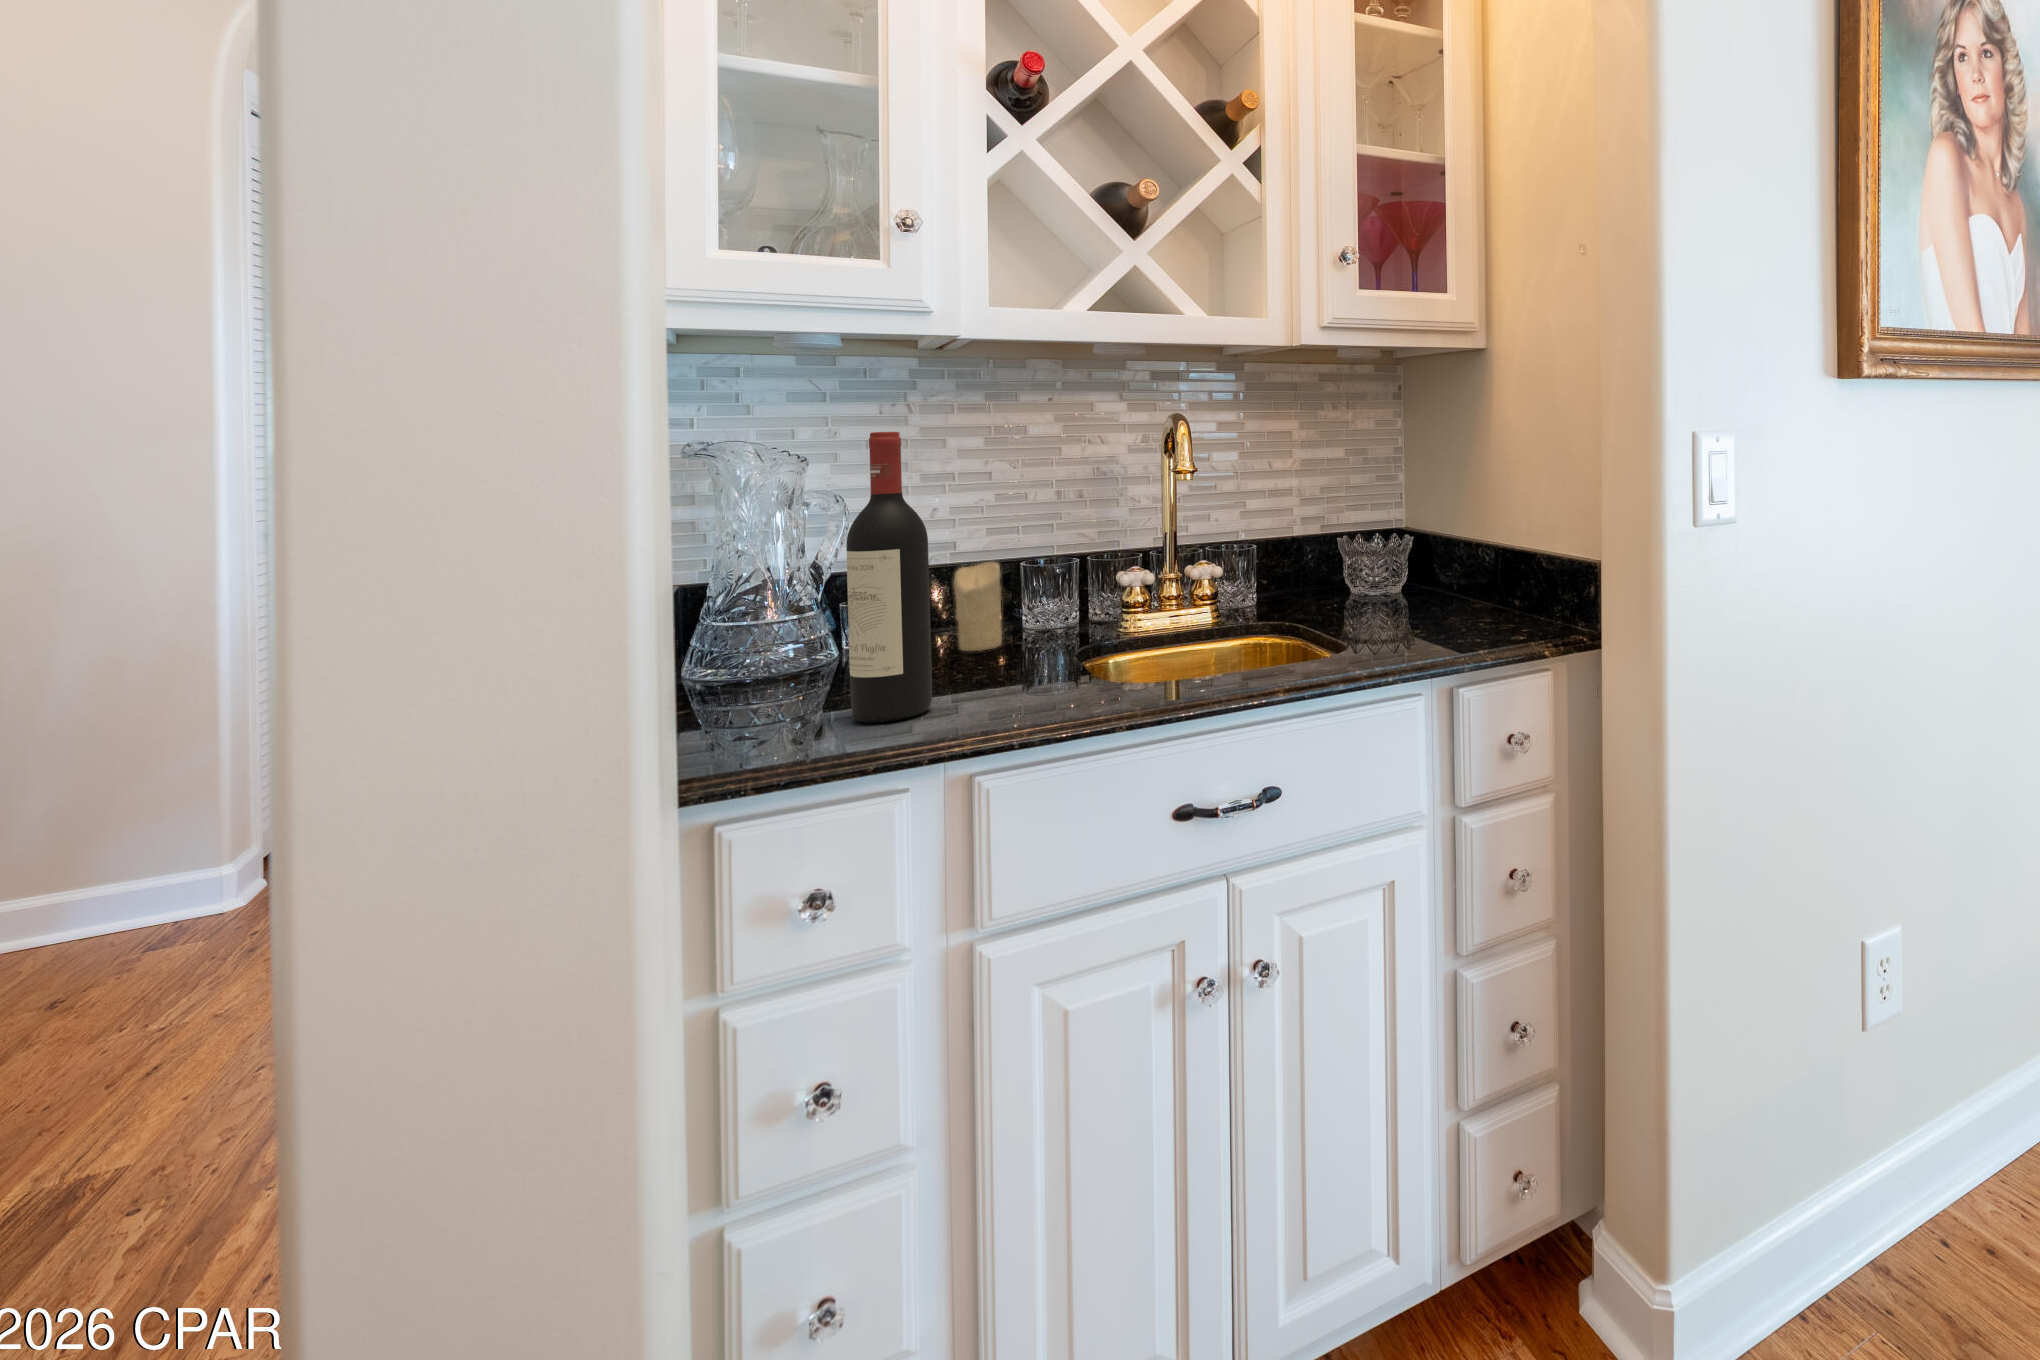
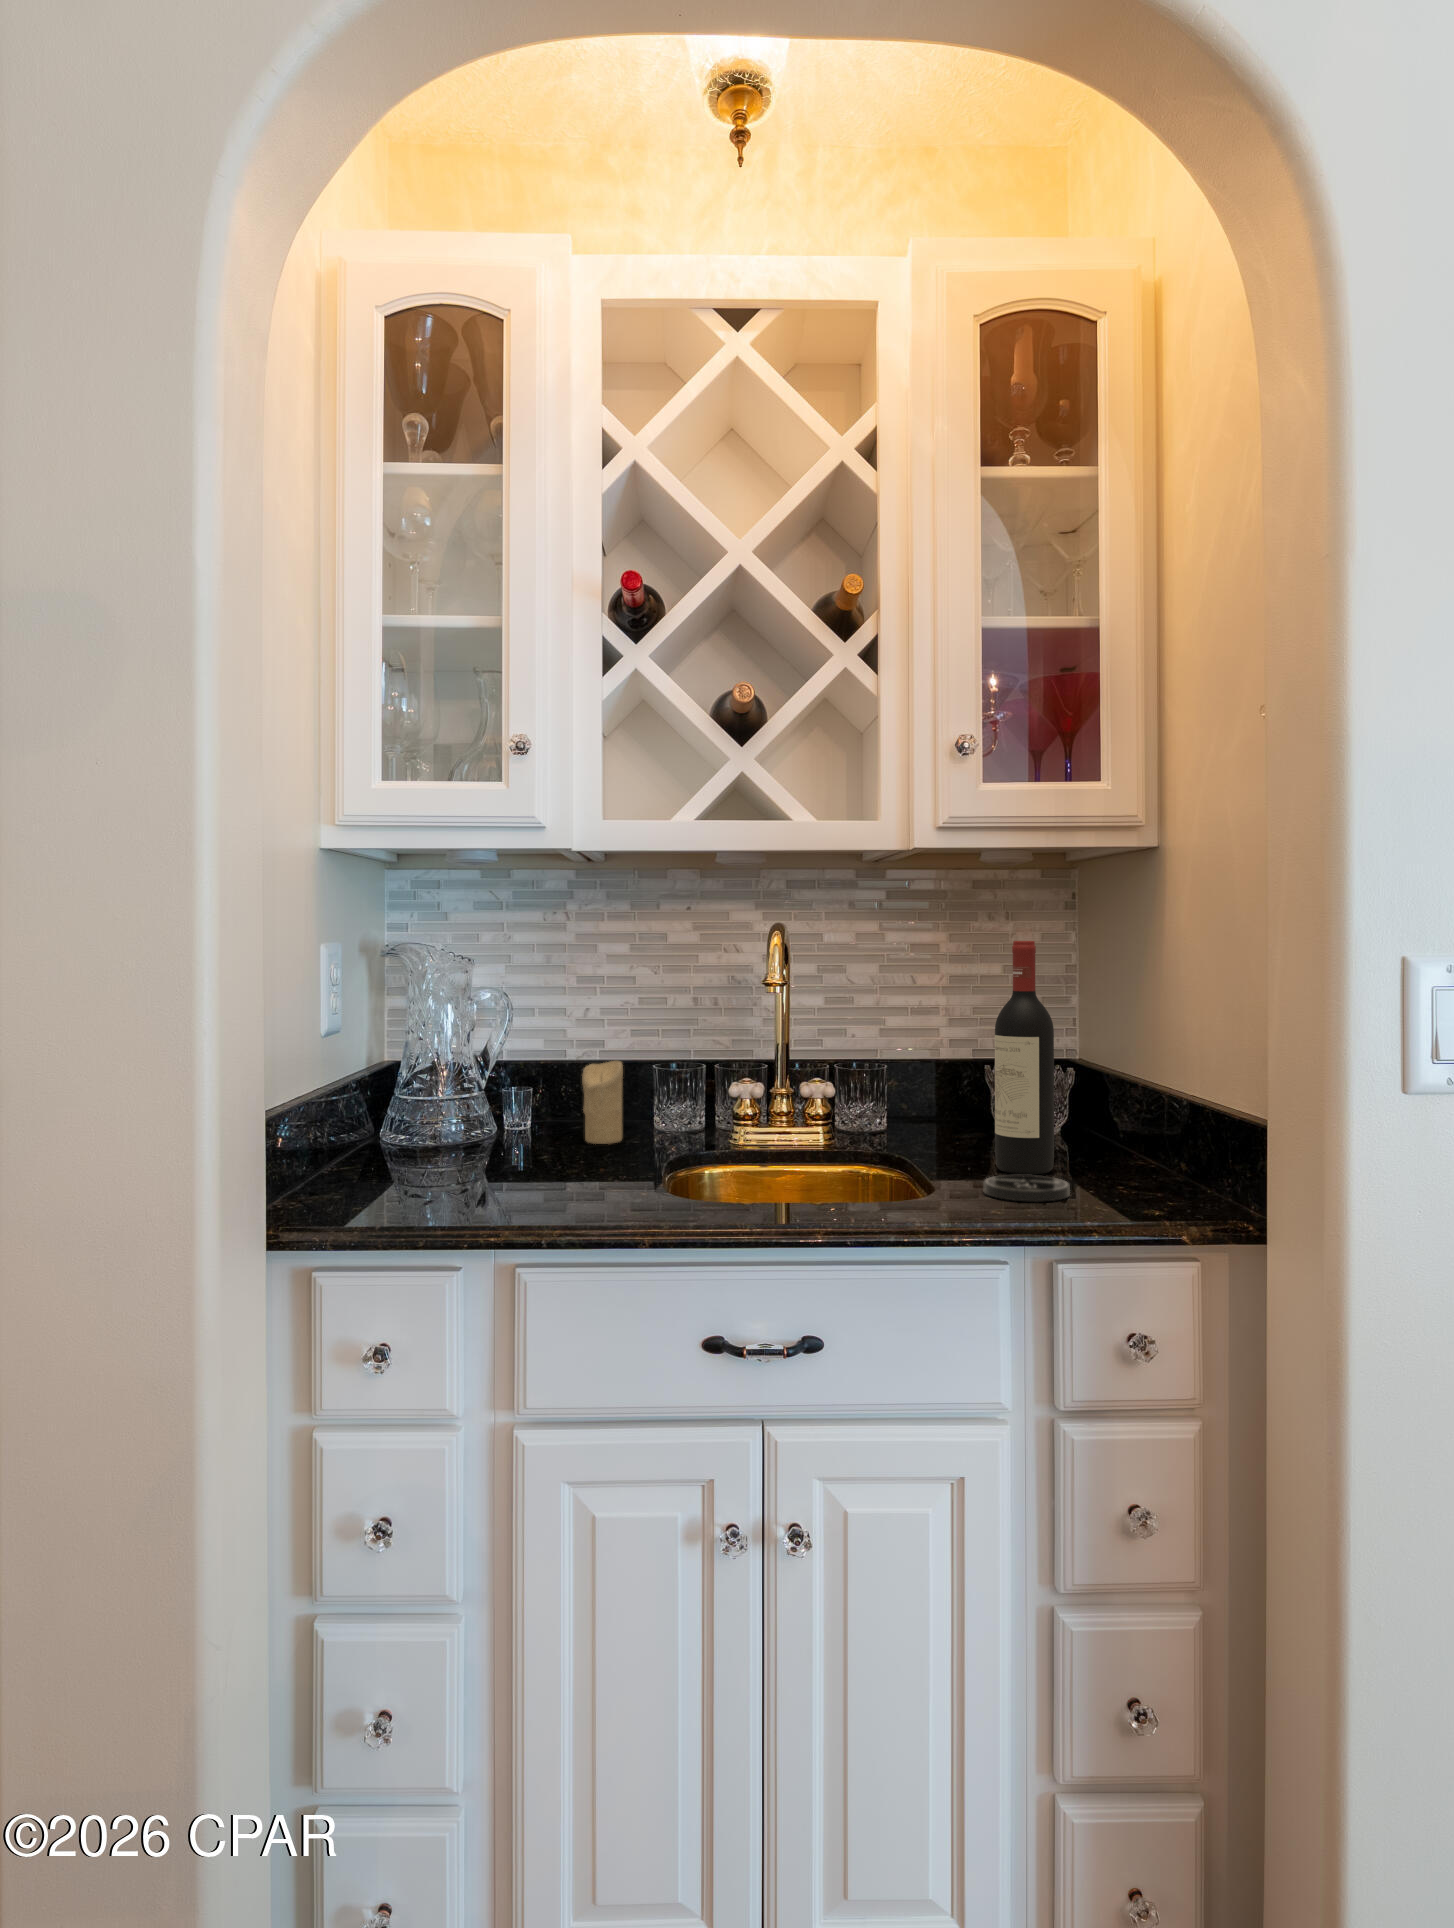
wine bottle: present [846,432,932,723] -> present [995,941,1054,1175]
coaster: none [1414,623,1489,647] -> present [984,1175,1070,1202]

